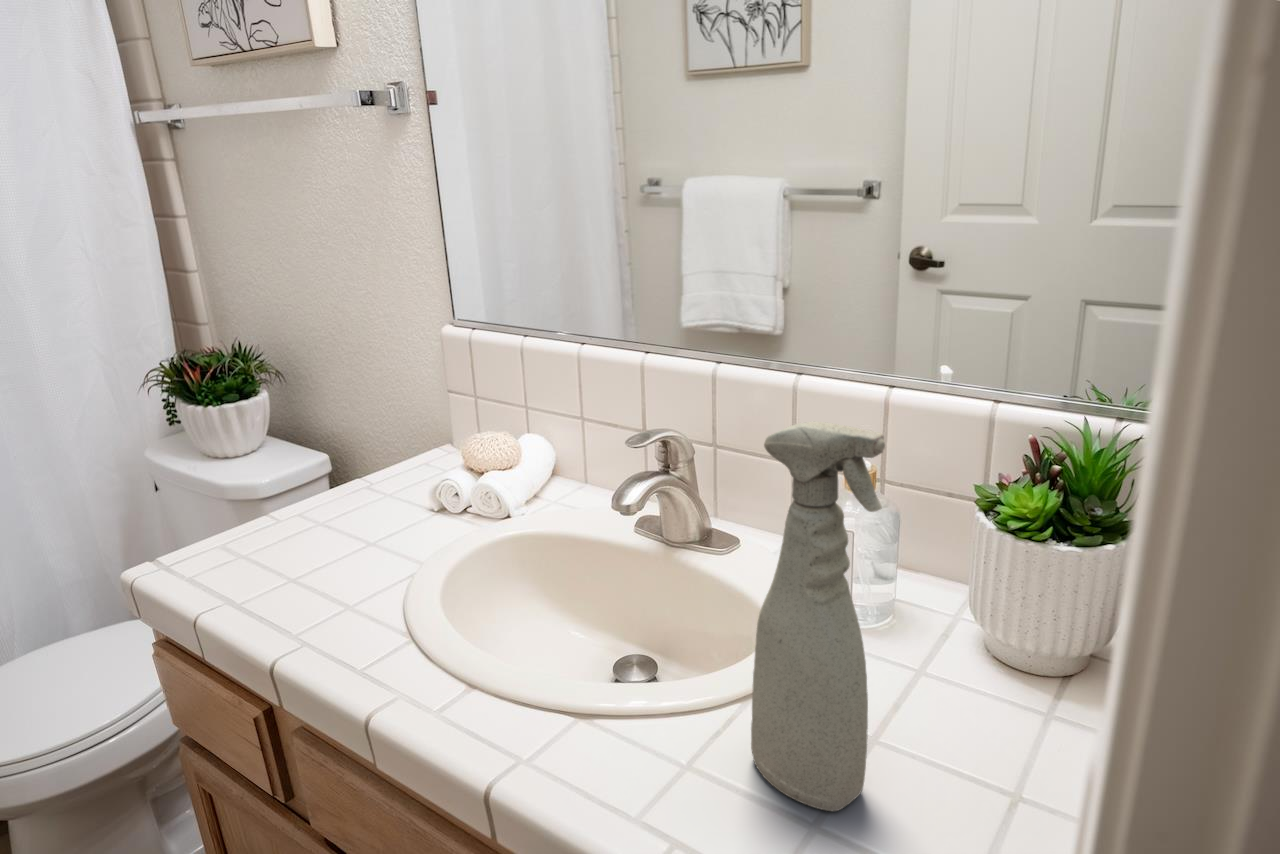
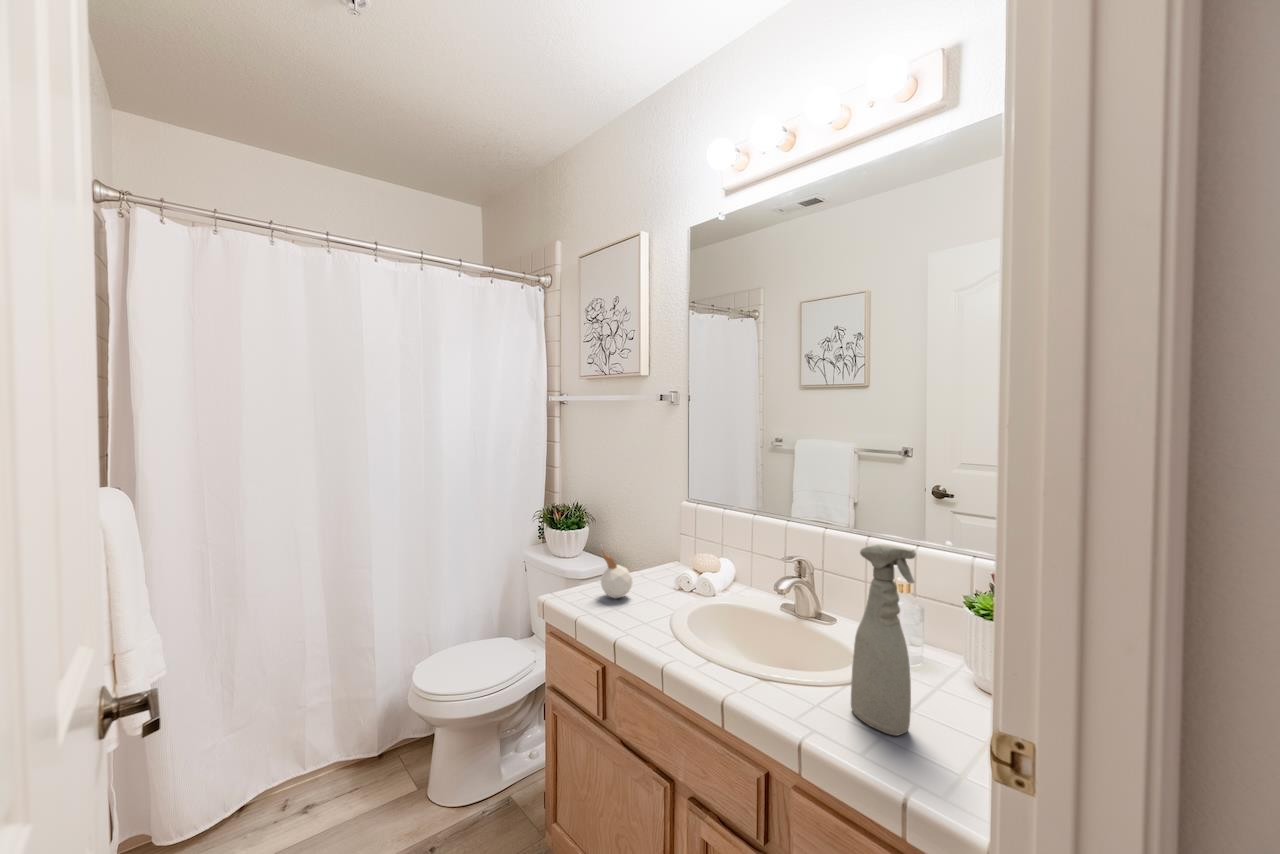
candle: none [242,444,332,553] -> present [601,549,633,599]

